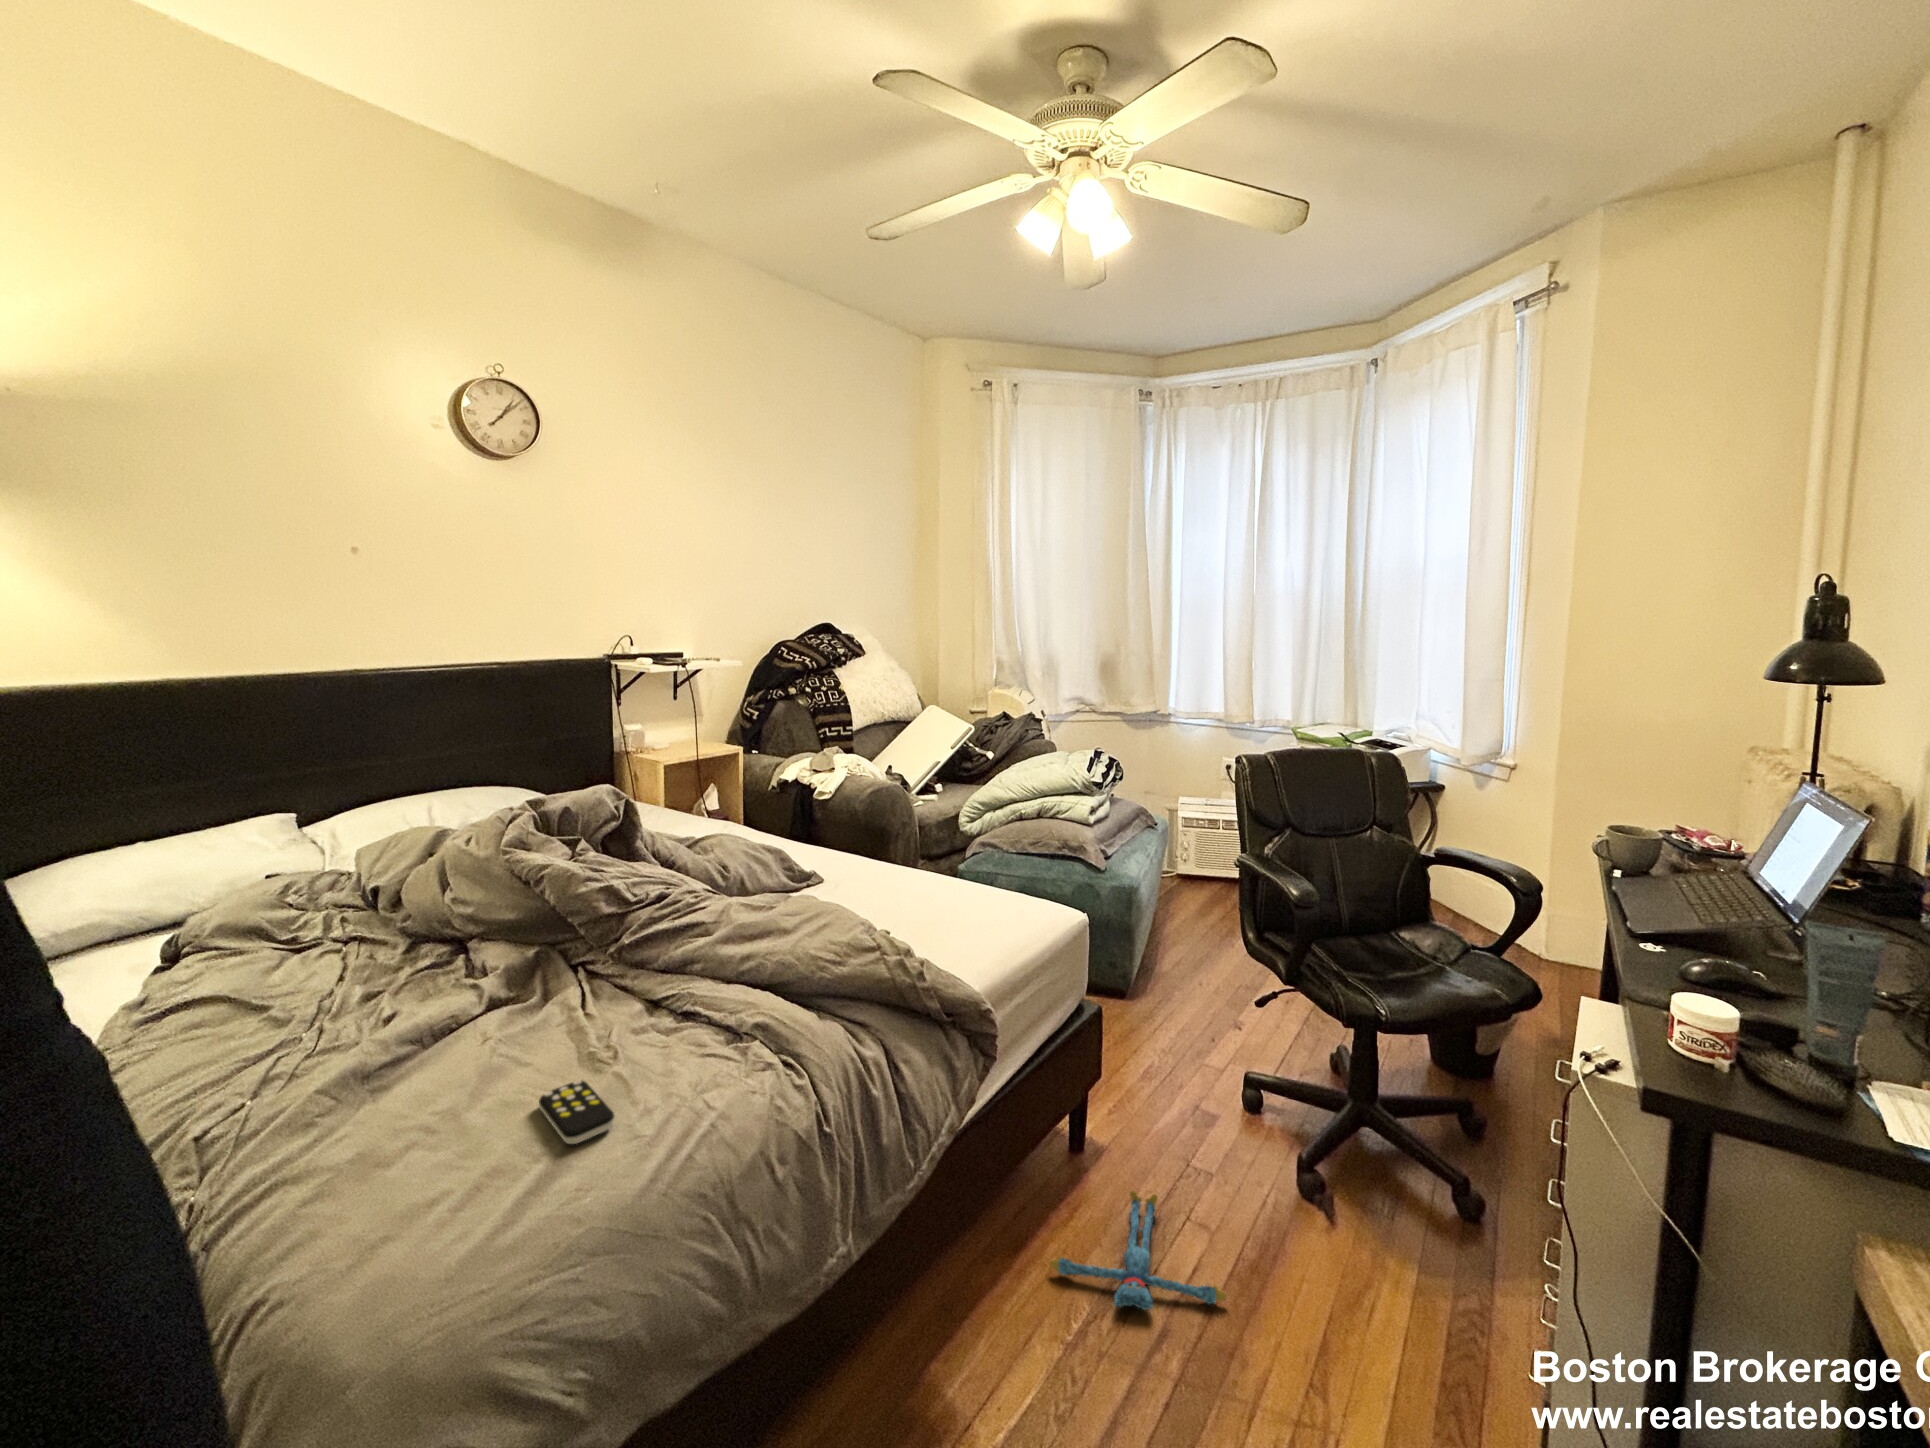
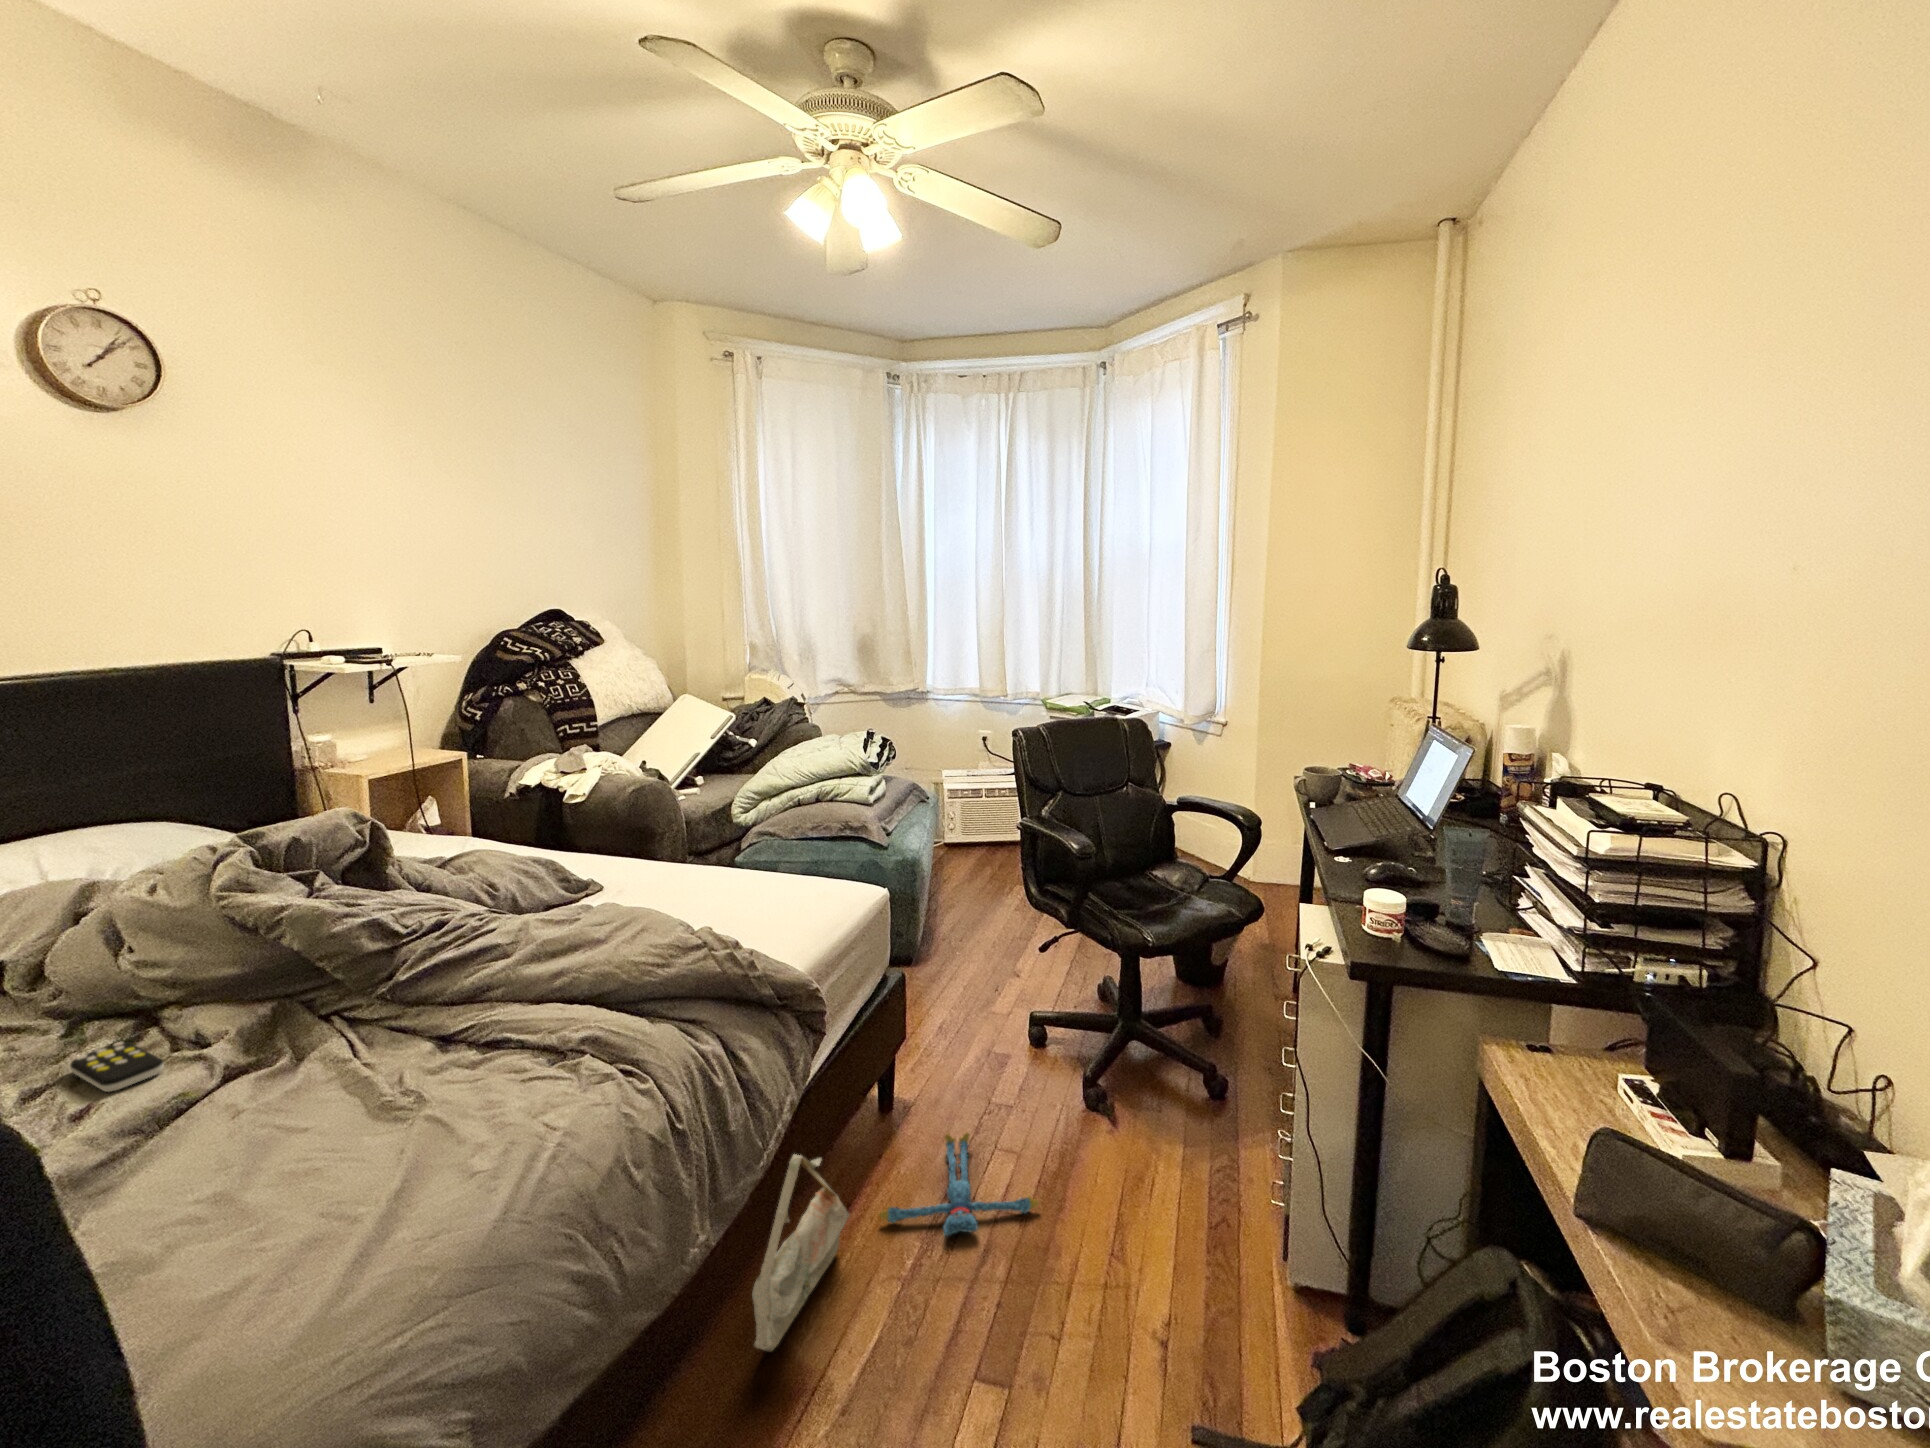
remote control: present [539,1080,615,1144] -> present [70,1042,164,1092]
bag: none [905,1178,1016,1381] -> present [752,1154,849,1351]

